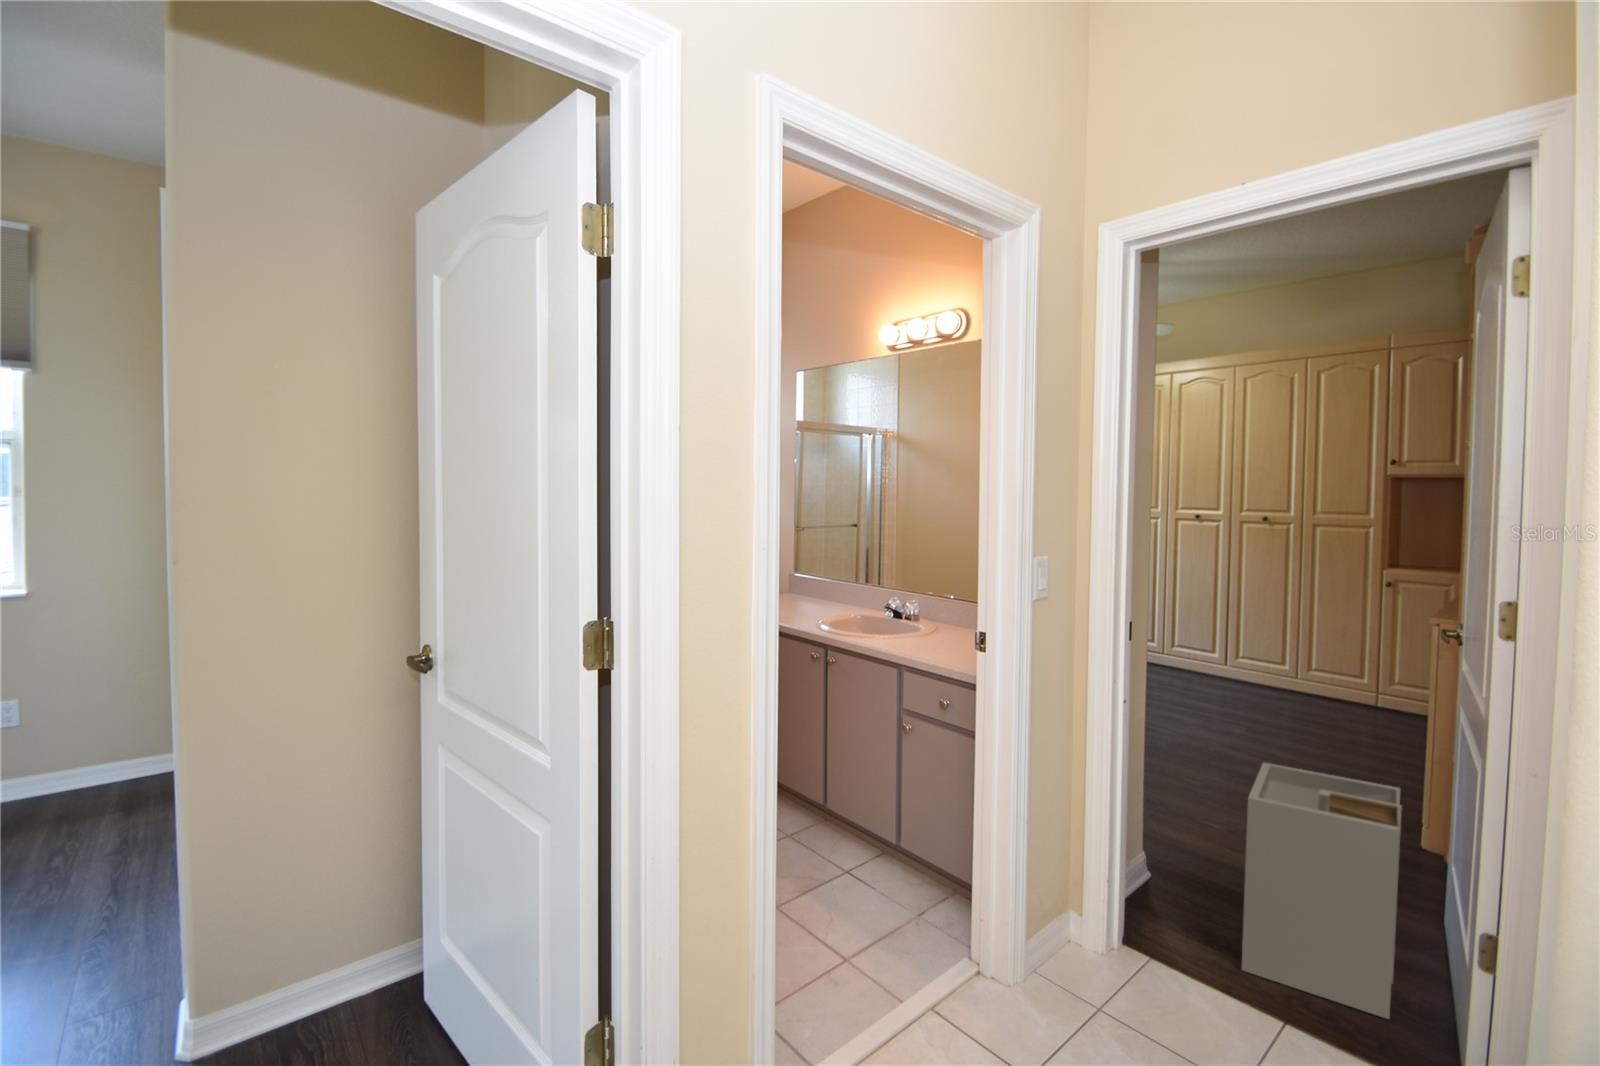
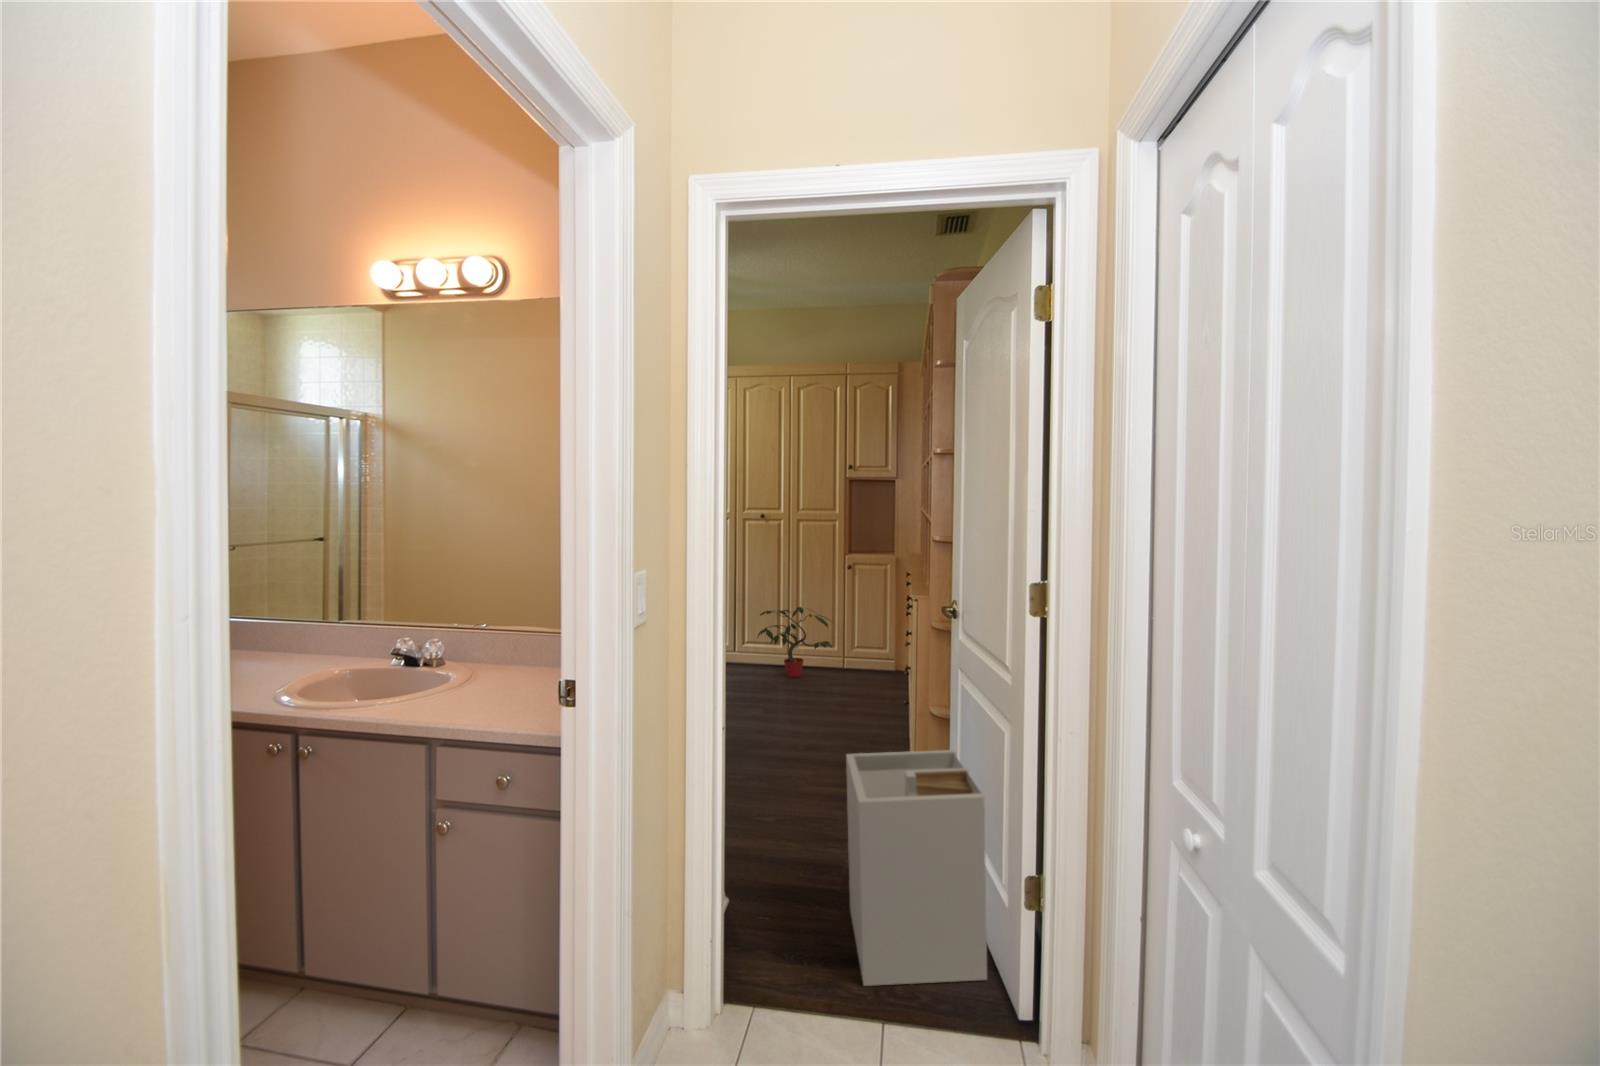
potted plant: none [1249,624,1362,704] -> present [757,607,832,677]

